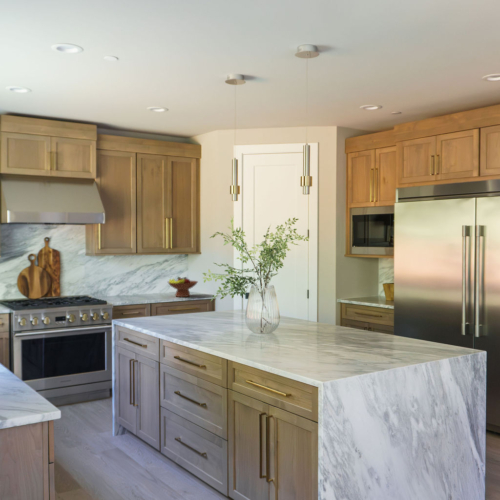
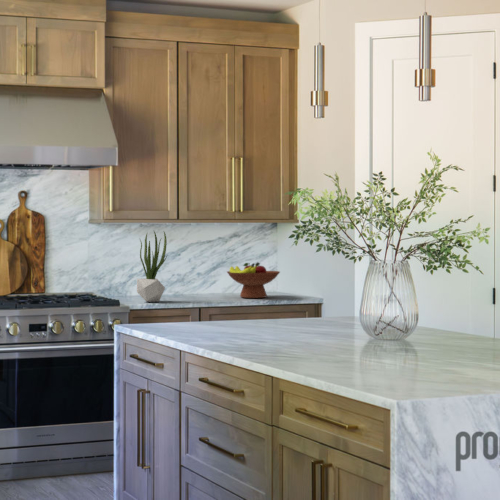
potted plant: none [116,260,134,301] -> present [137,232,167,302]

